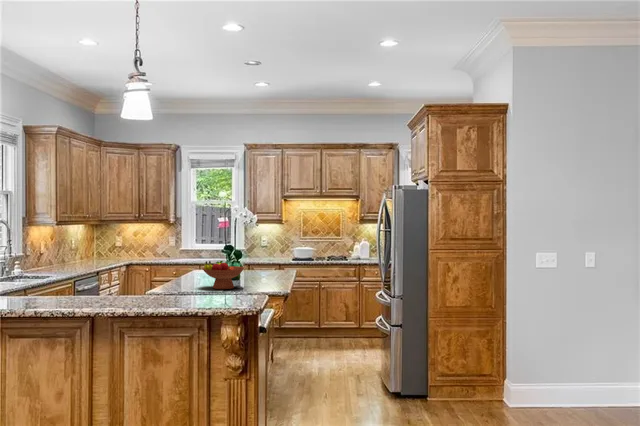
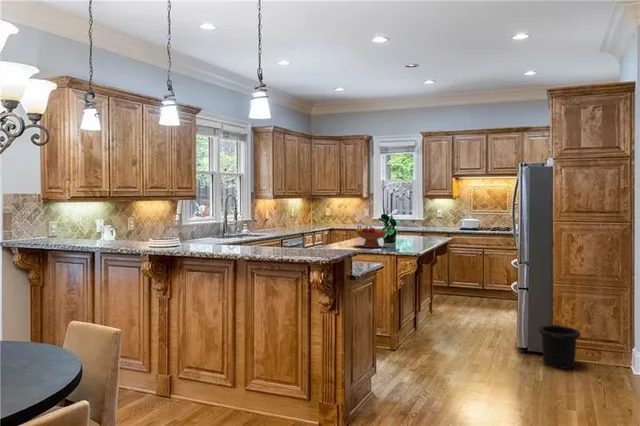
trash can: none [423,366,466,416] -> present [539,325,580,368]

